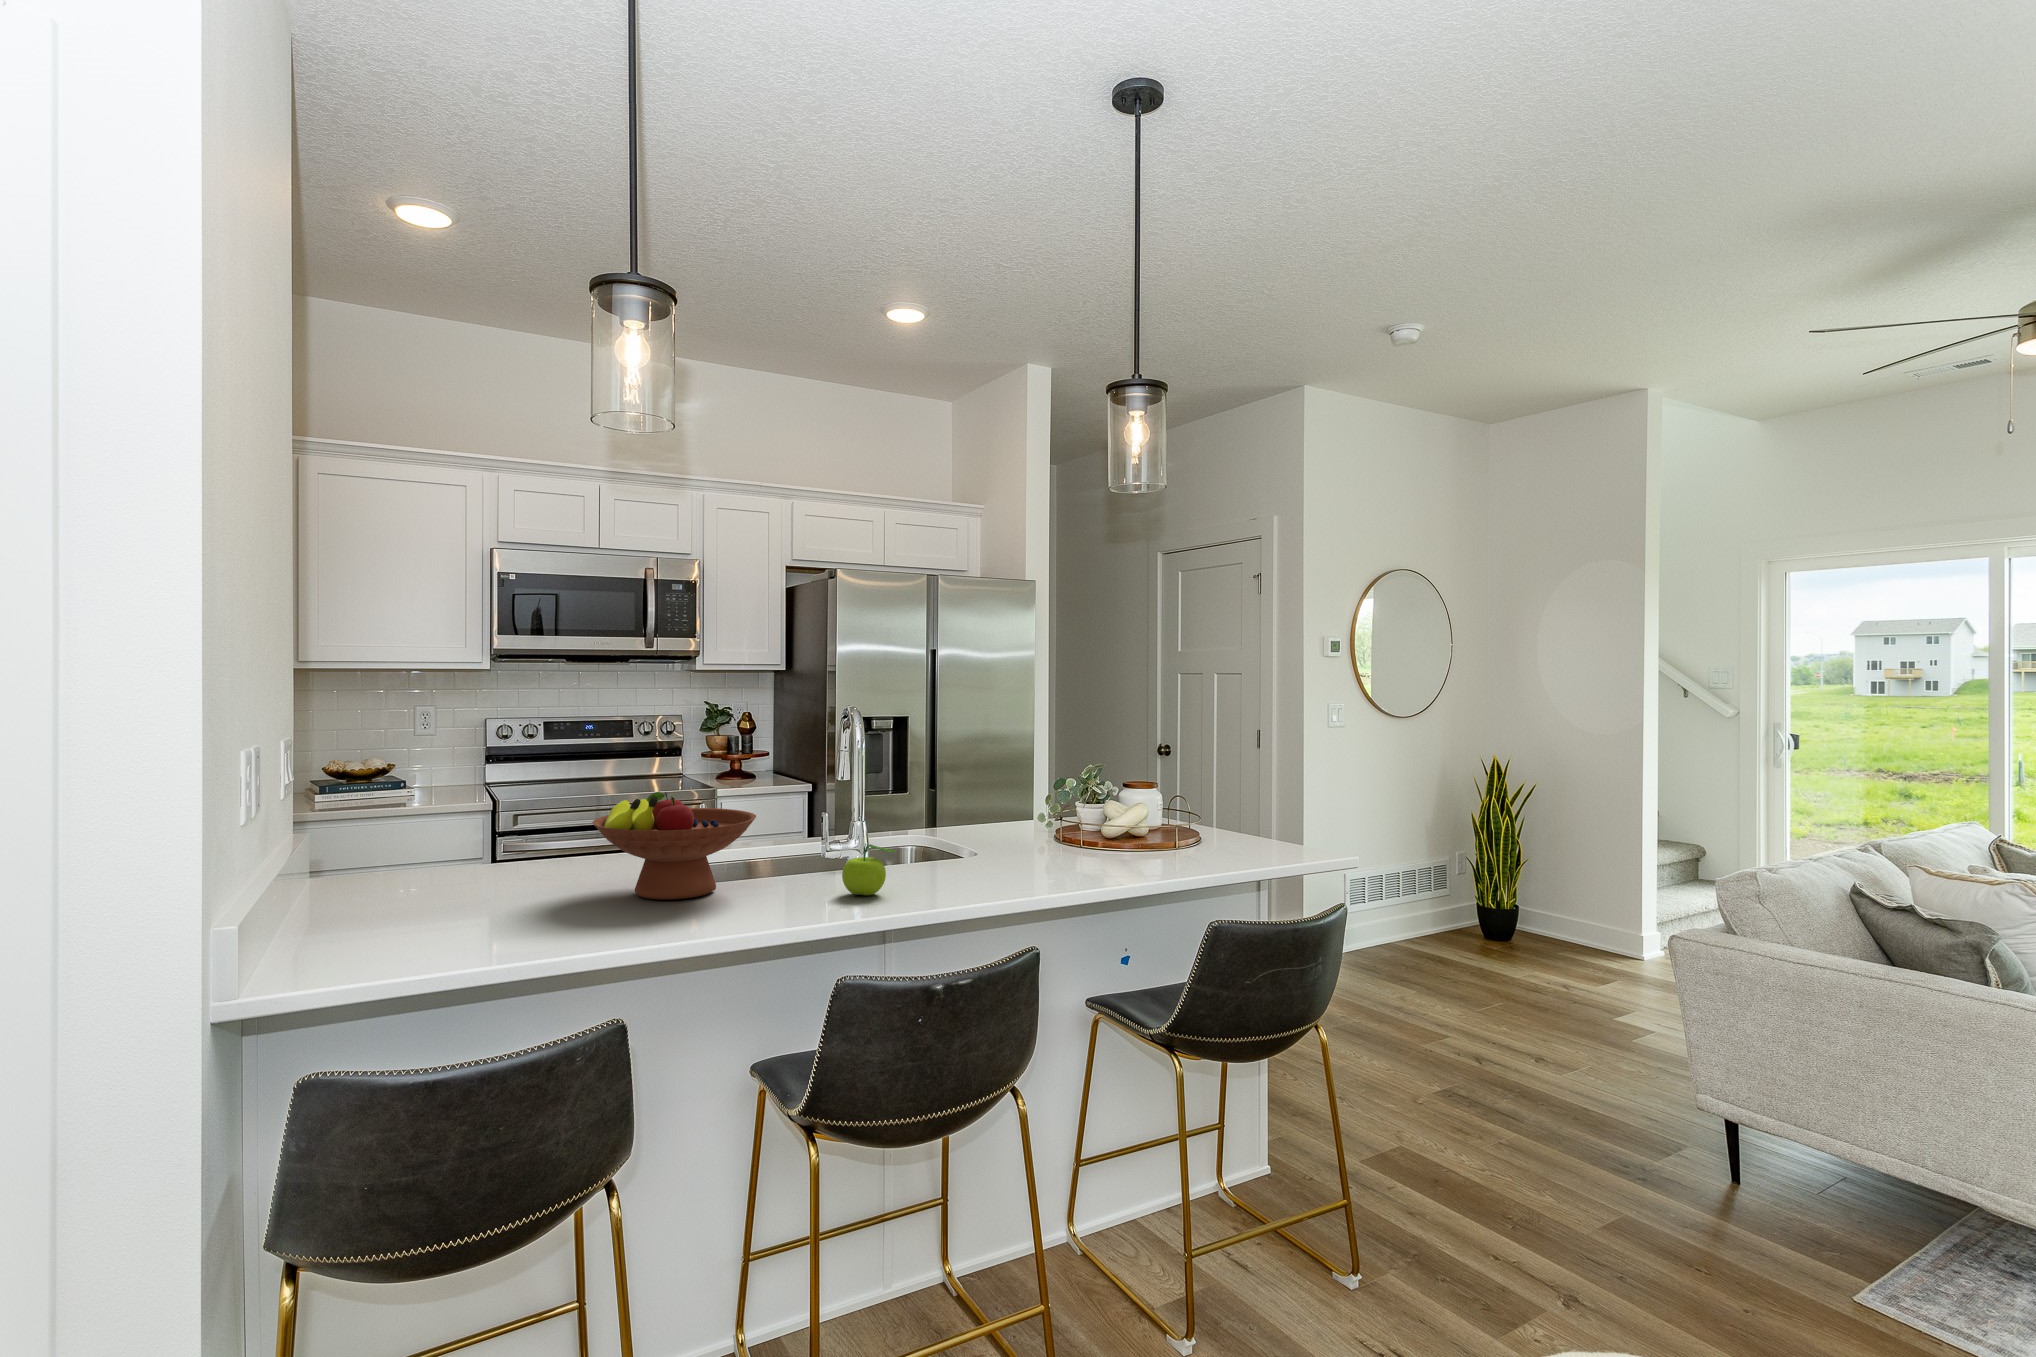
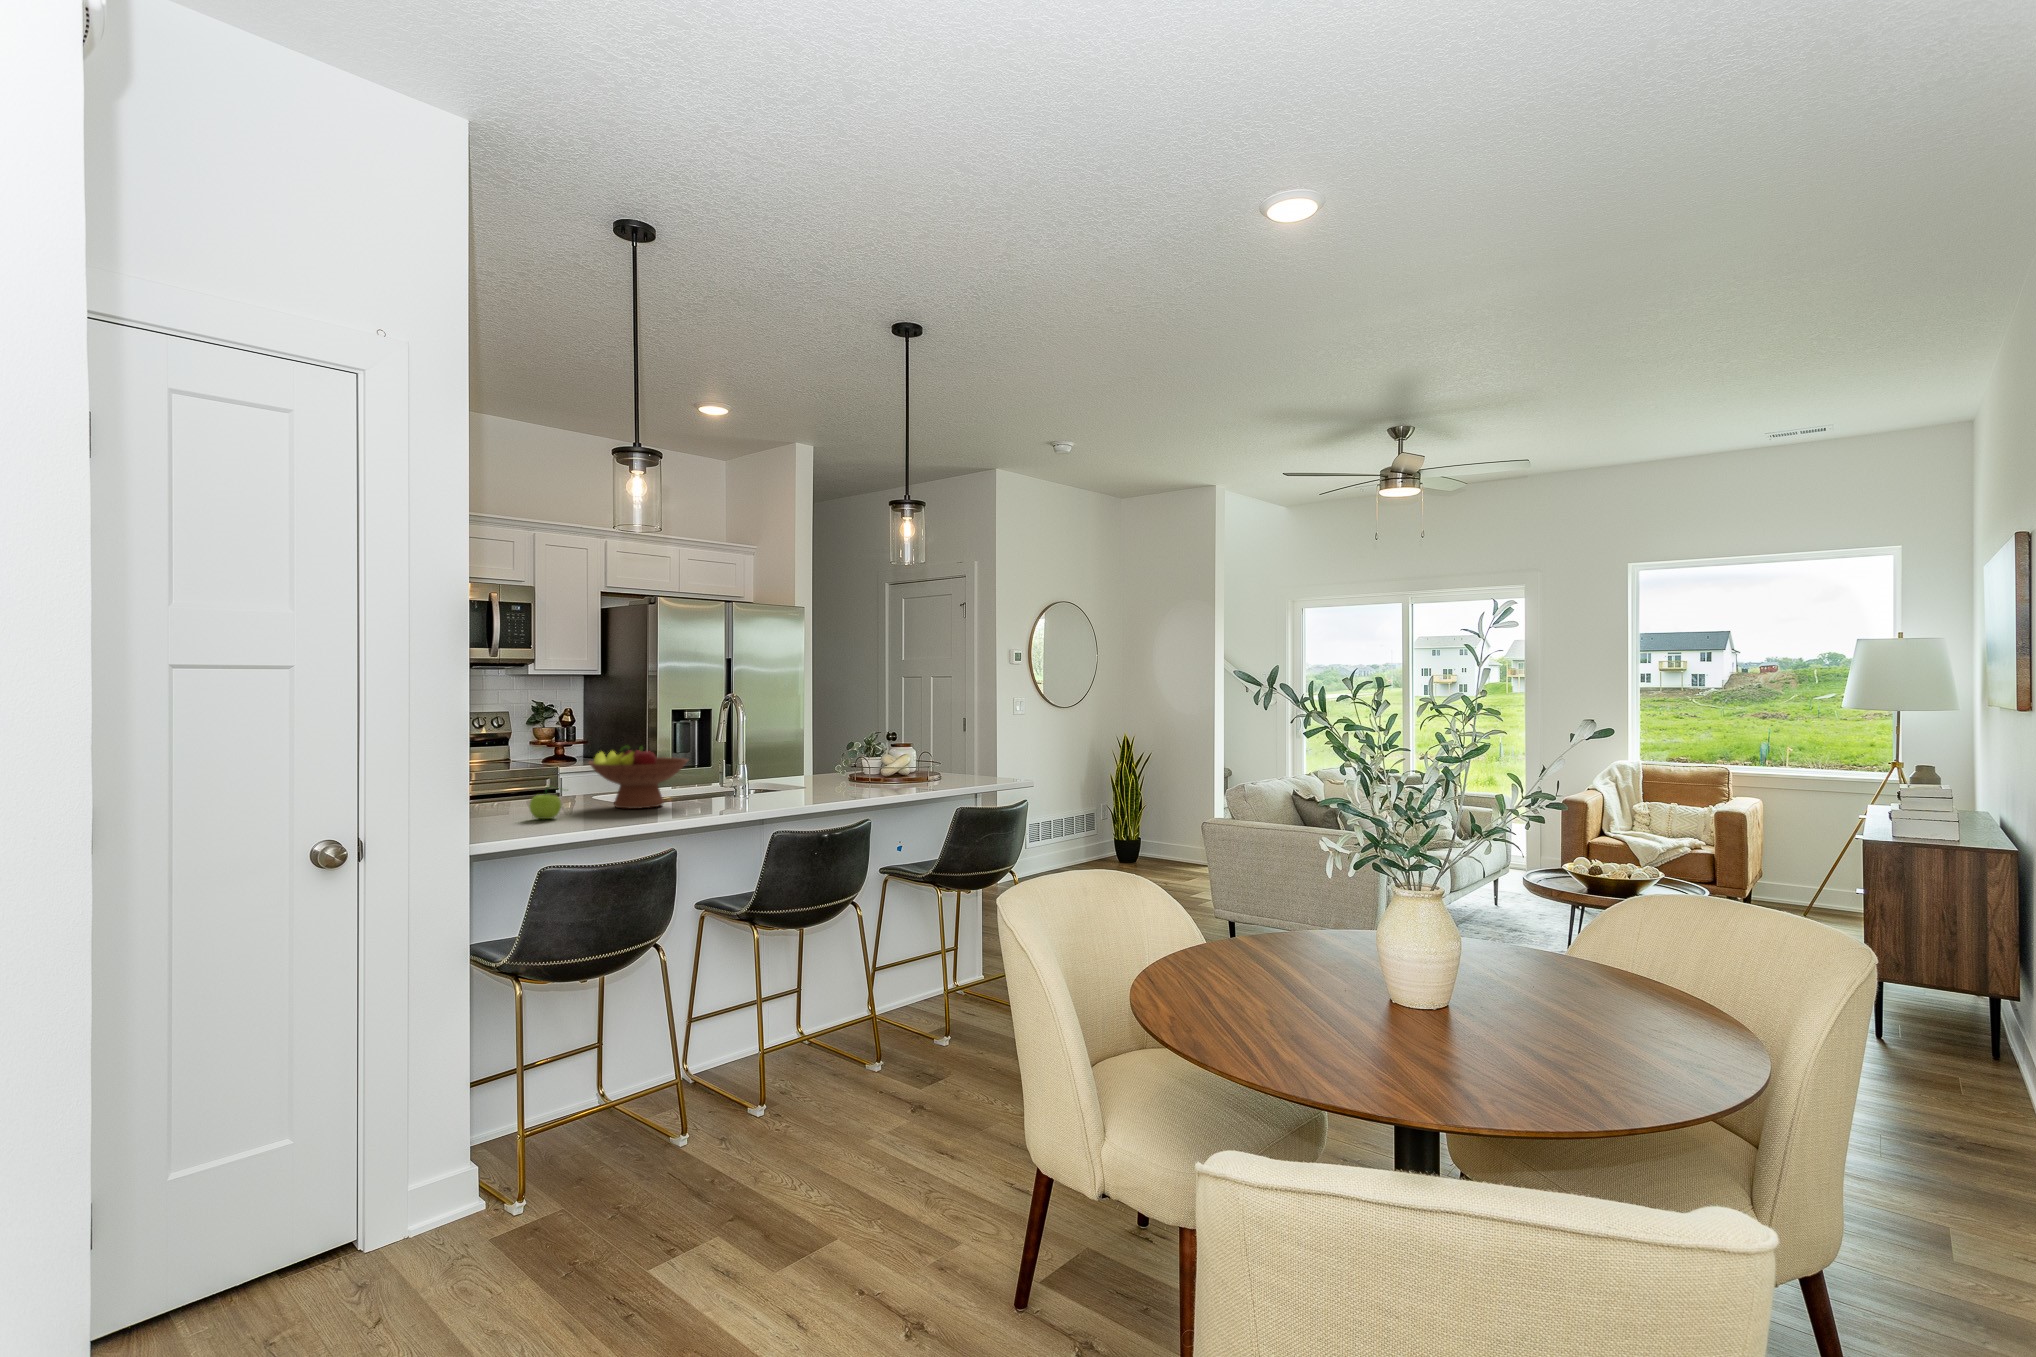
fruit: present [842,844,896,895] -> present [529,787,561,819]

